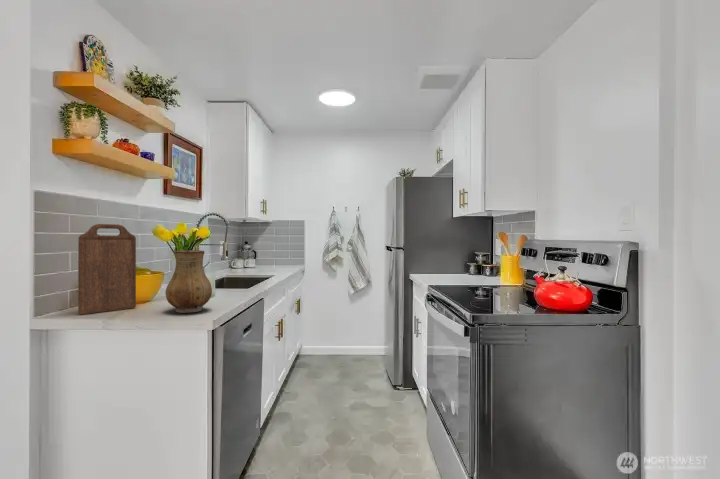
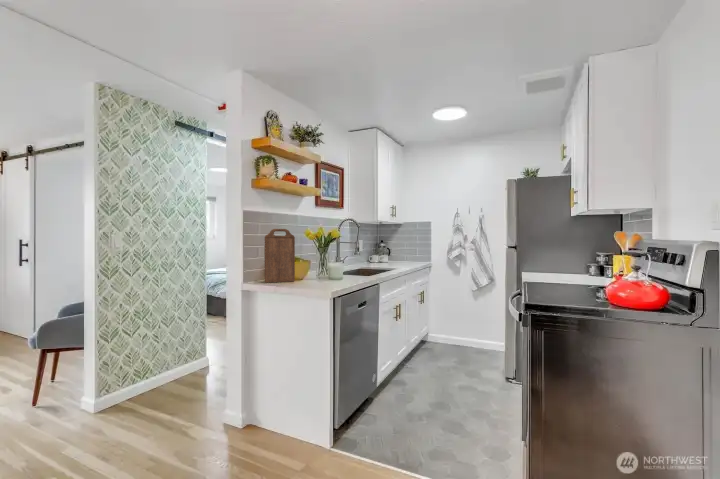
ceramic pitcher: present [165,250,212,313] -> none [311,245,338,285]

